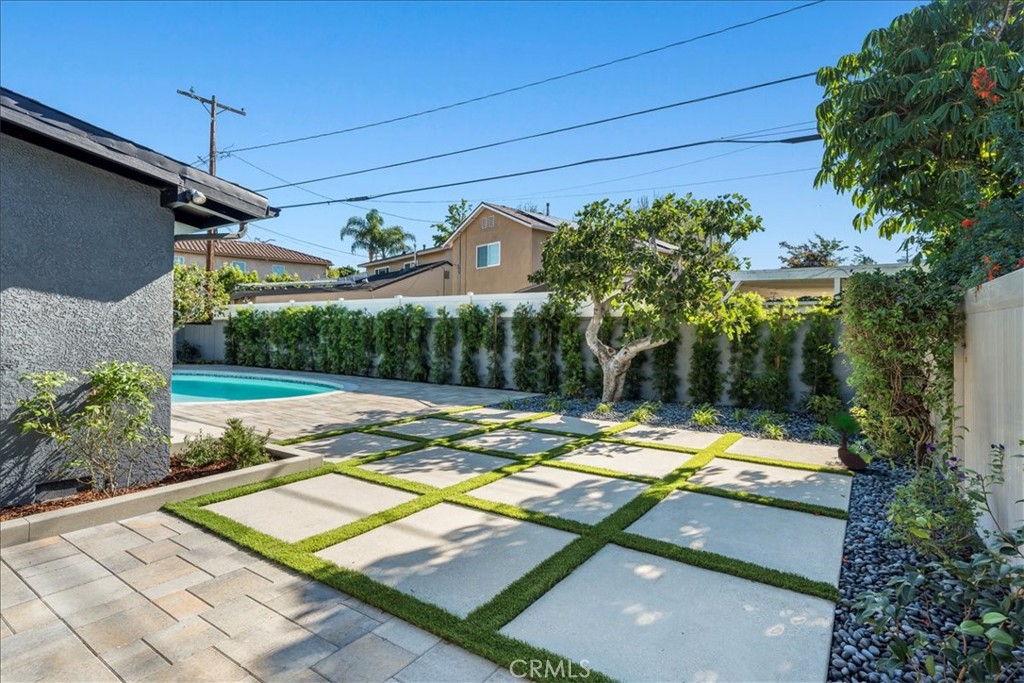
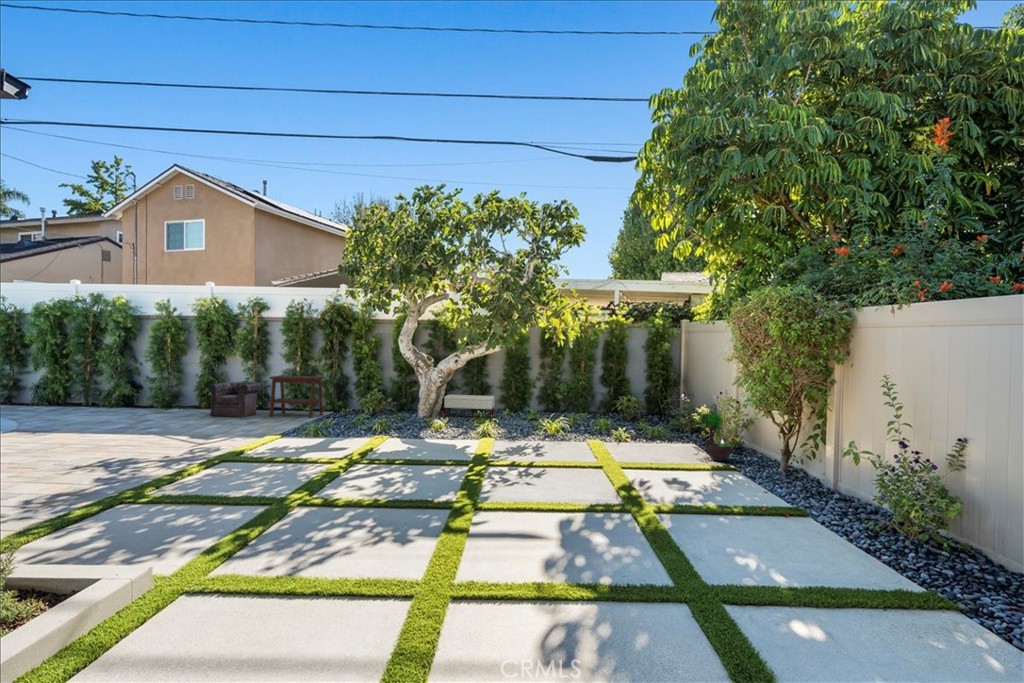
side table: none [498,363,537,397] -> present [269,375,324,418]
armchair: none [462,367,497,393] -> present [208,382,261,417]
bench: none [629,385,679,410] -> present [444,395,495,419]

